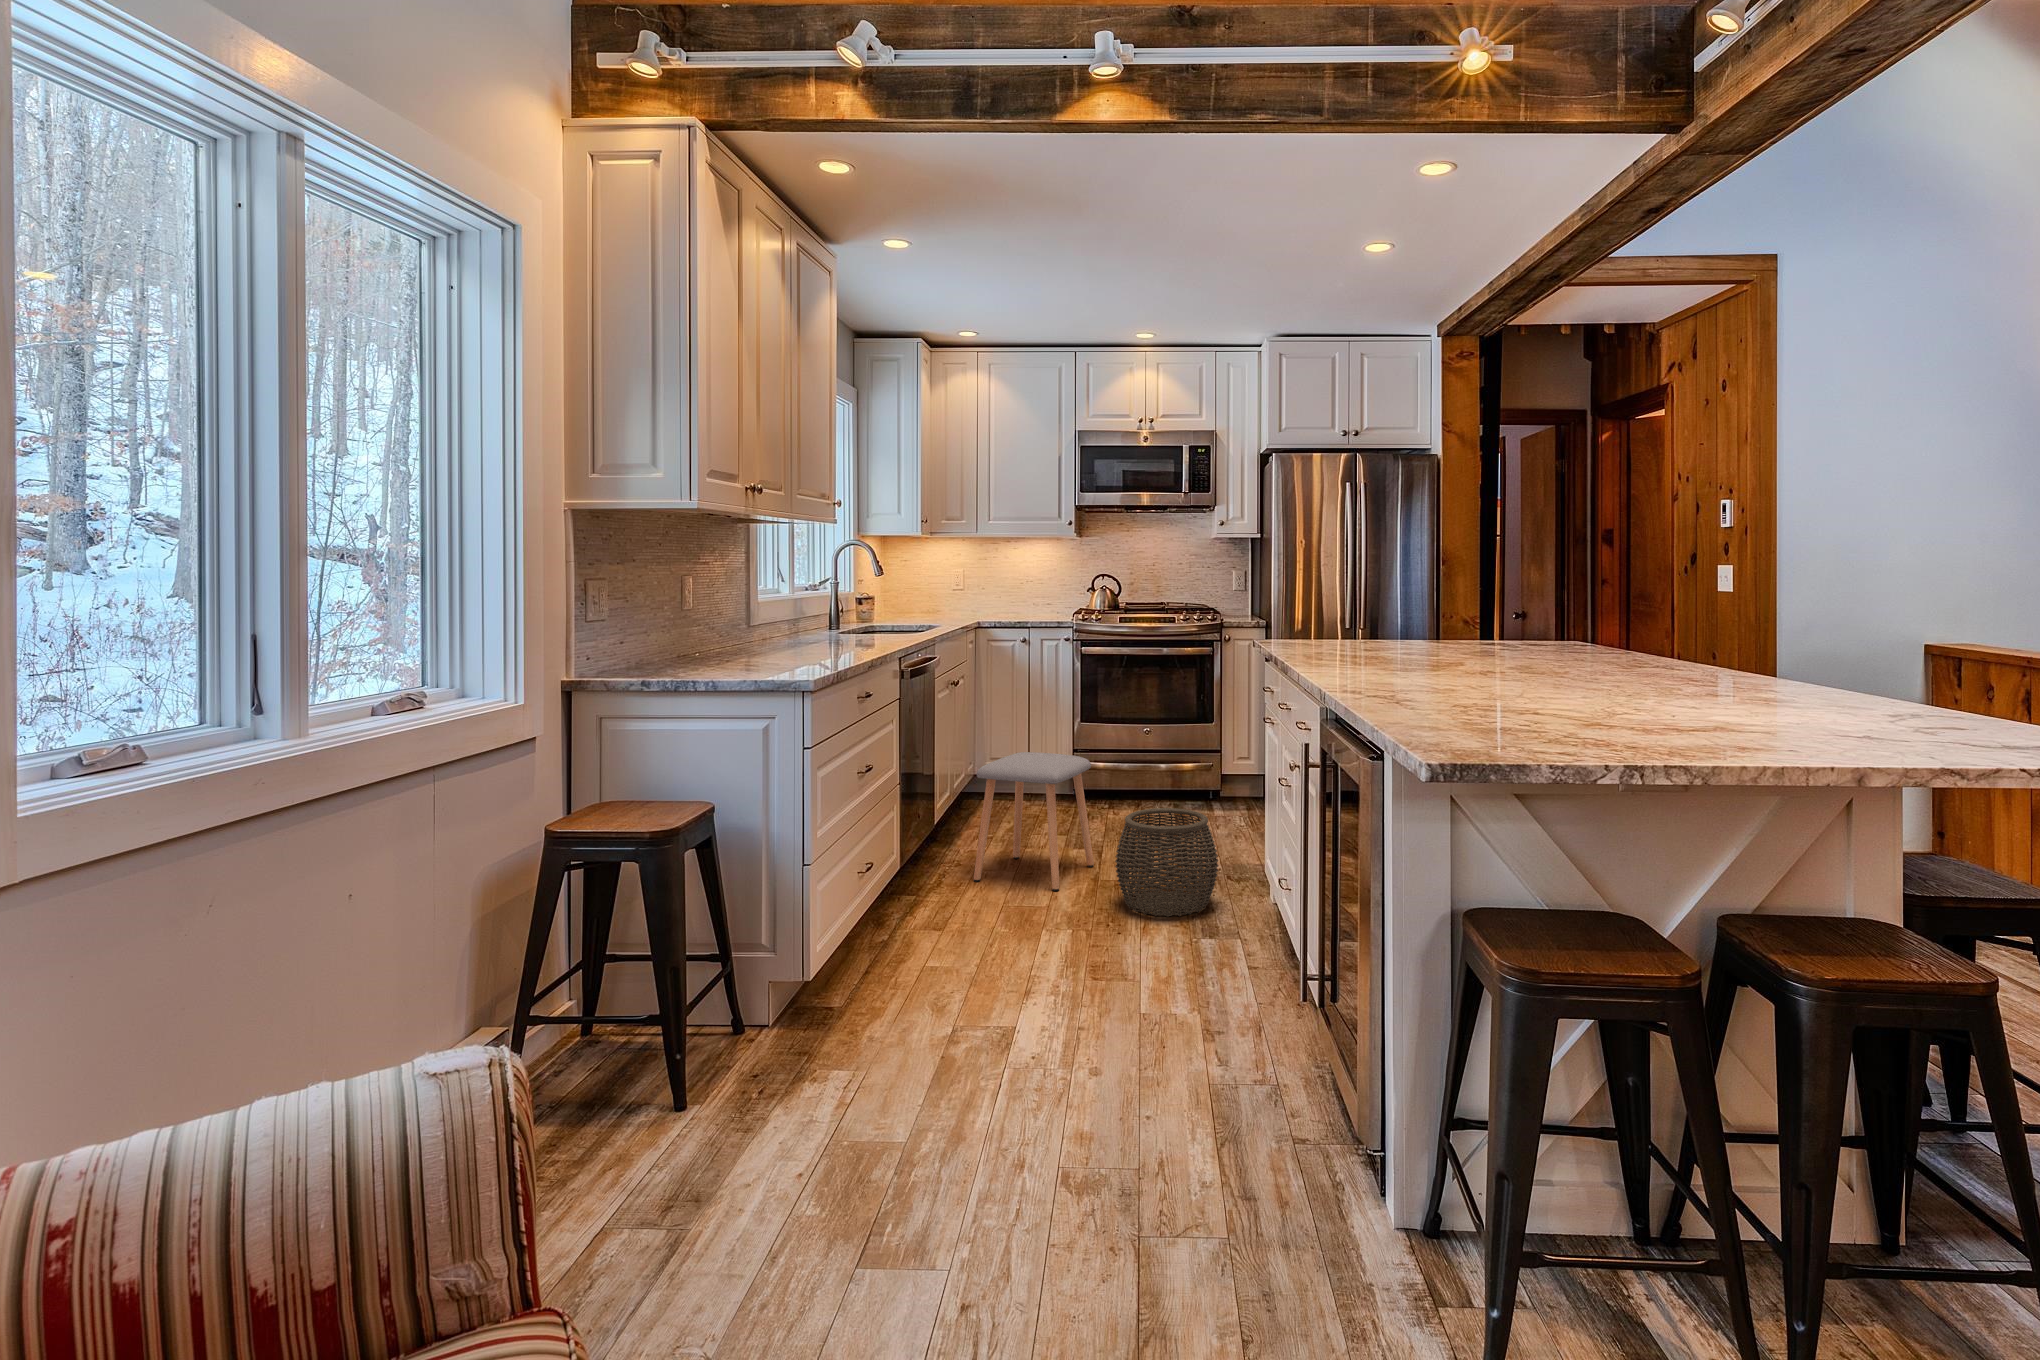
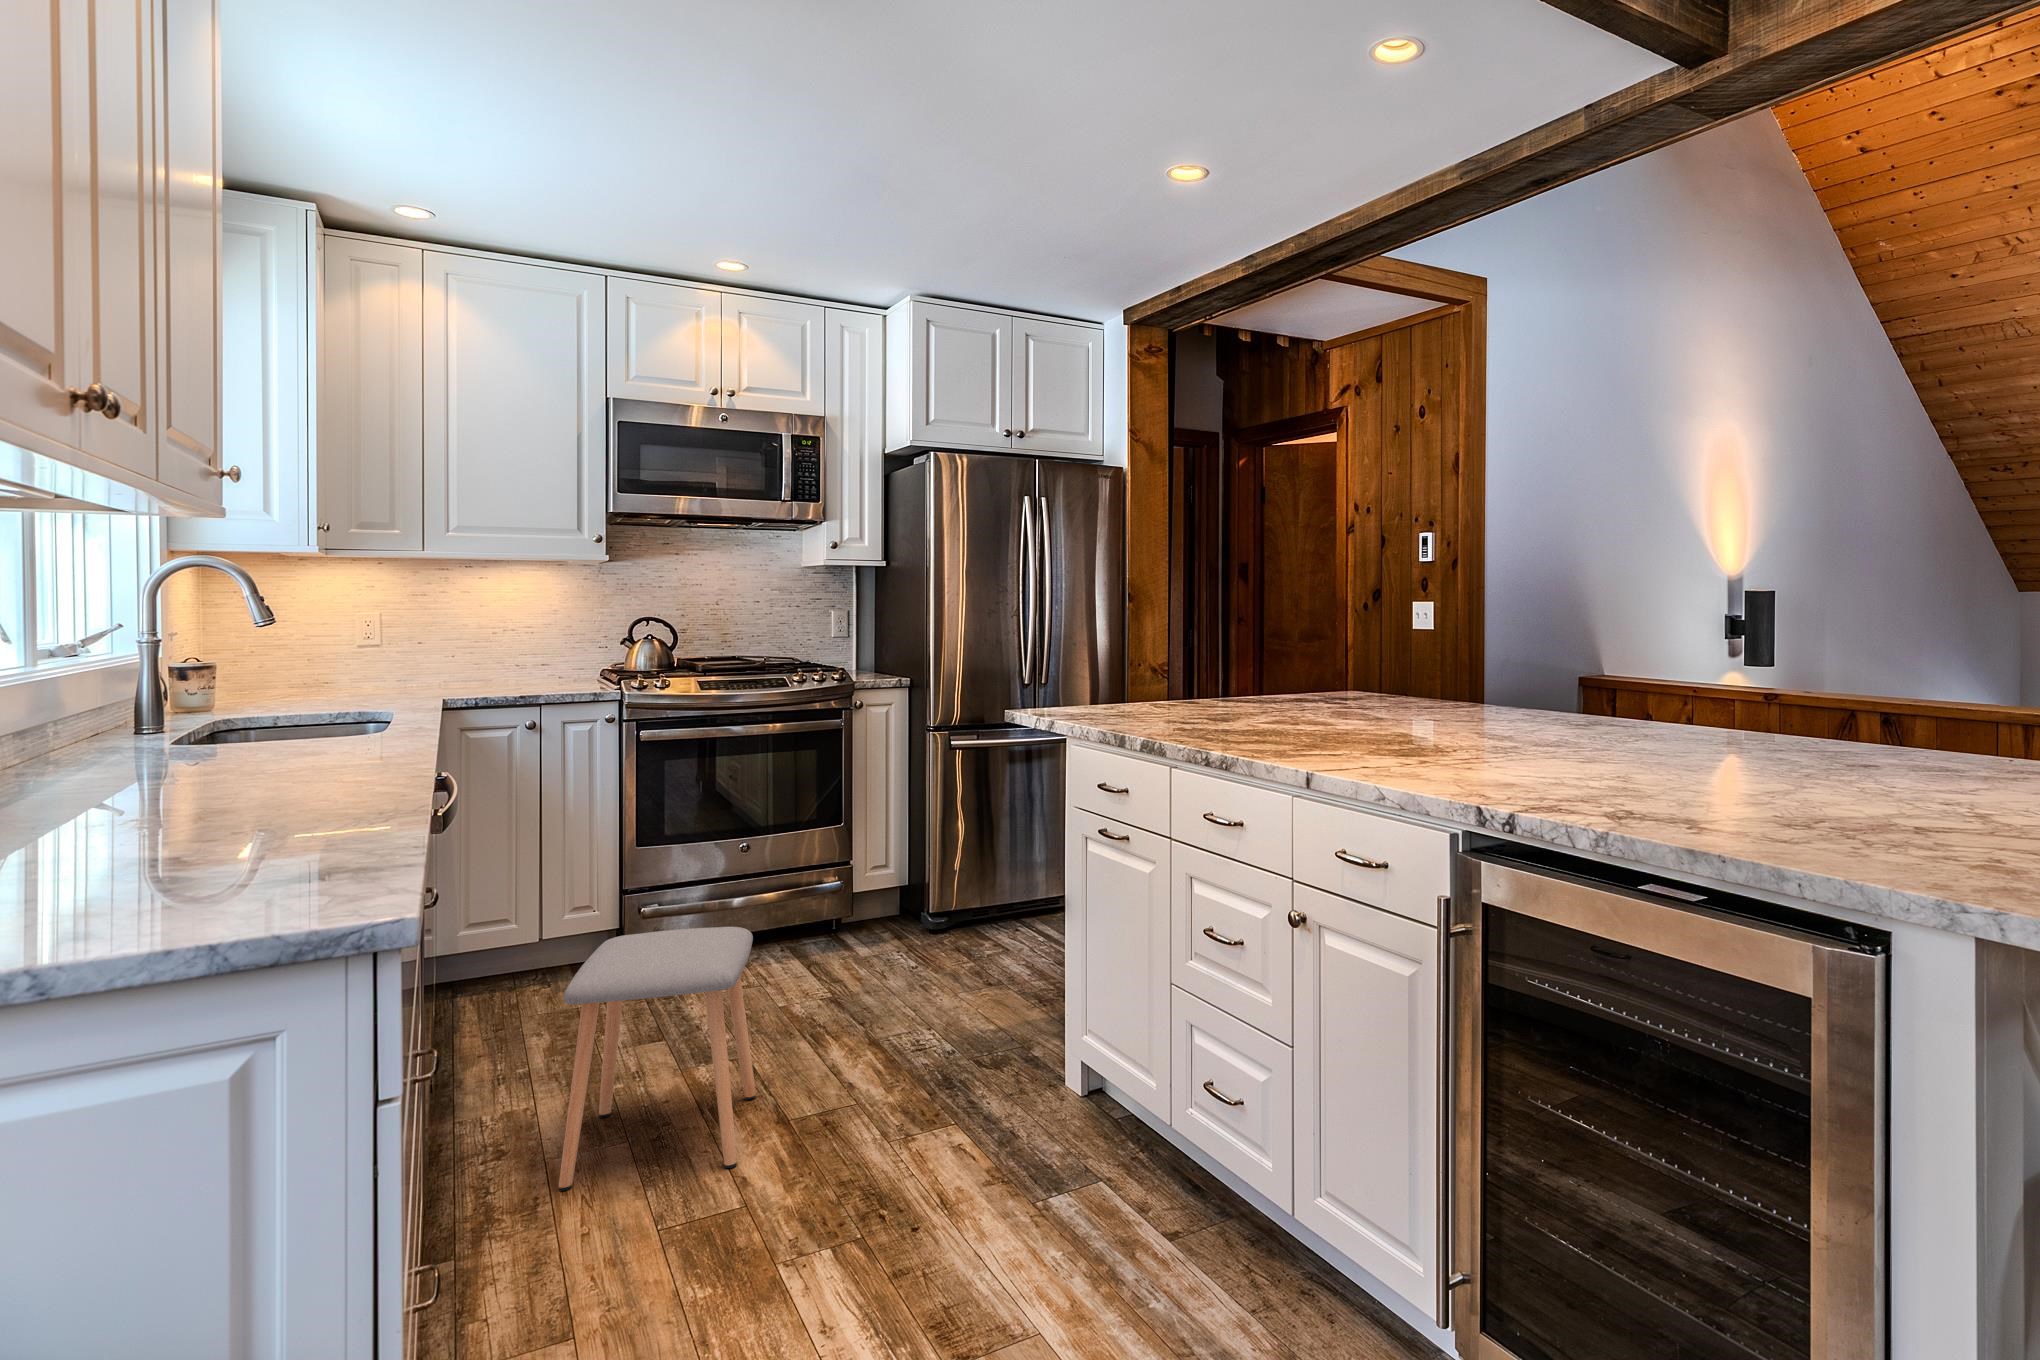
woven basket: present [1115,808,1218,917] -> none [850,985,1012,1172]

